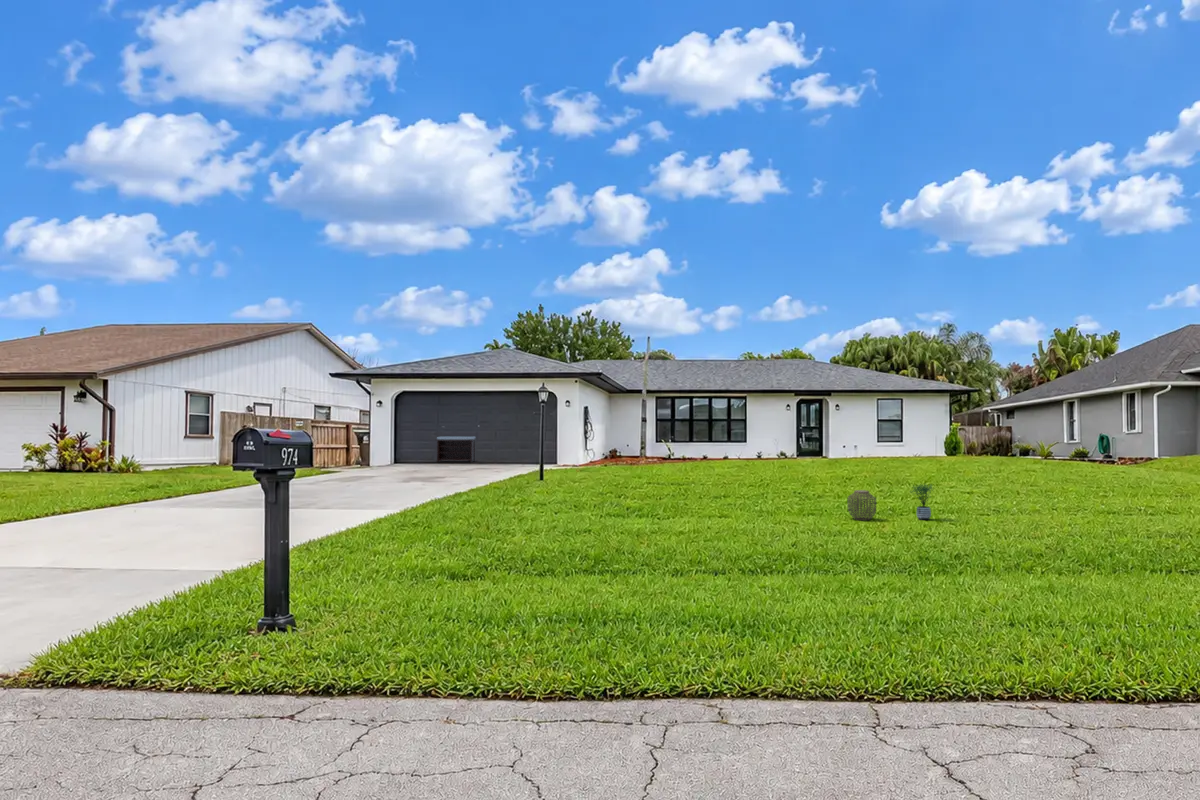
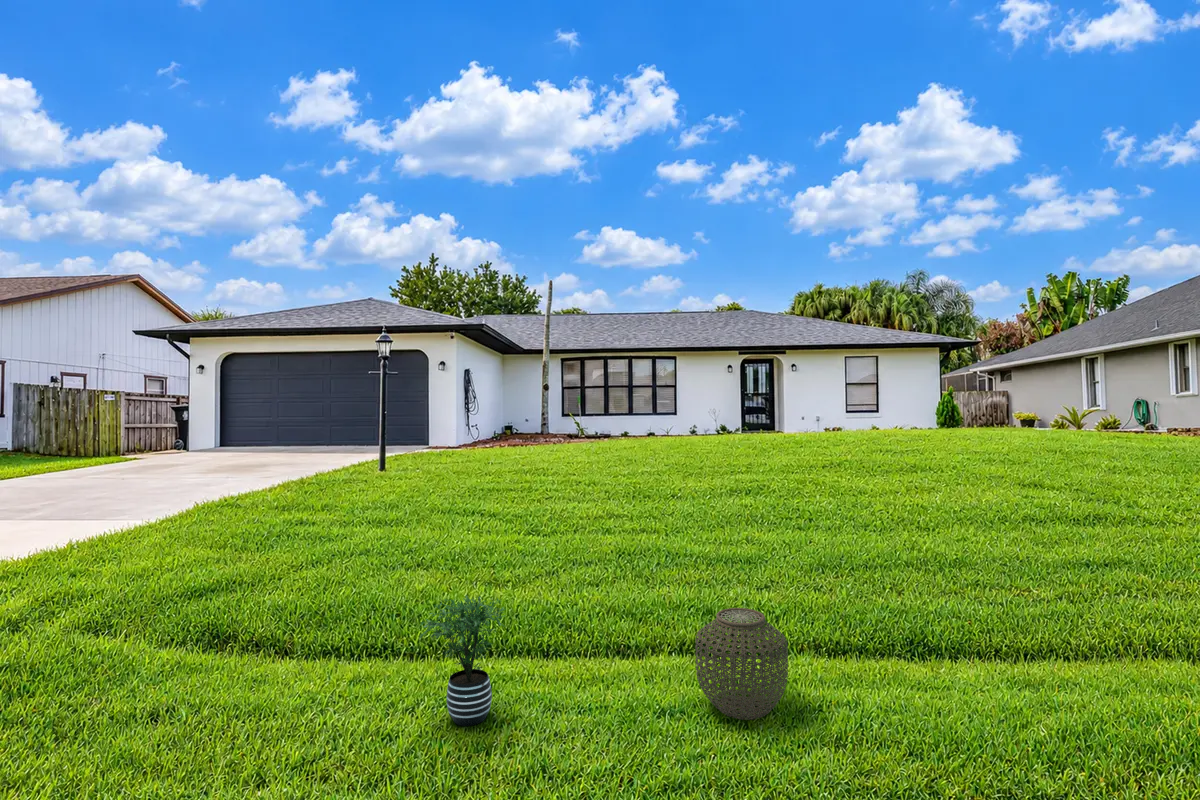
bench: present [437,437,476,462] -> none [220,415,283,452]
potted plant: present [911,485,932,520] -> present [420,595,505,726]

